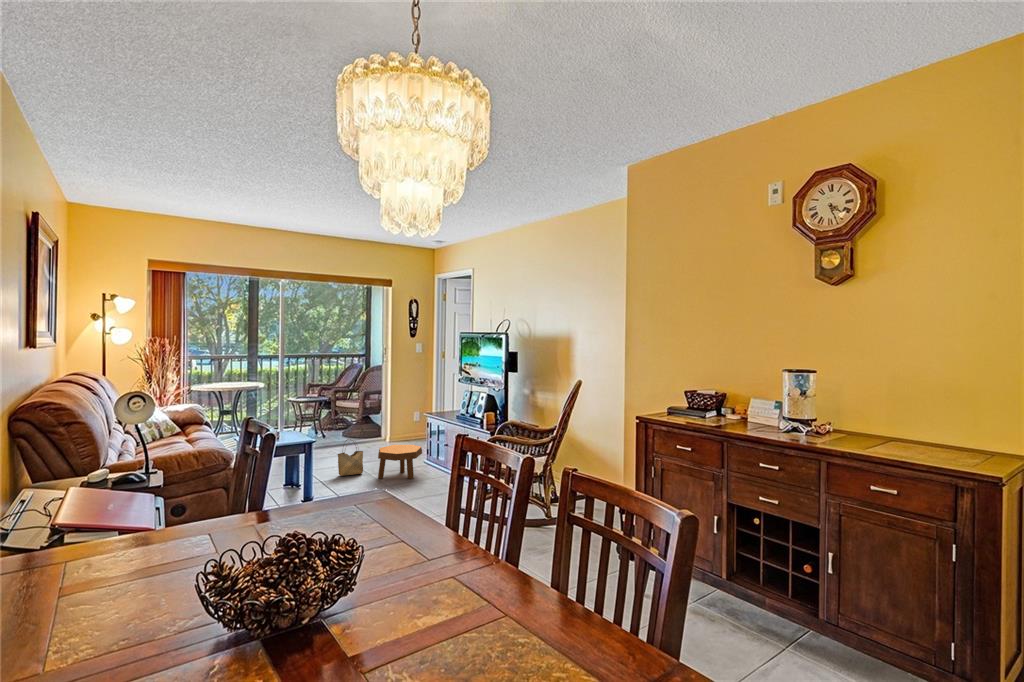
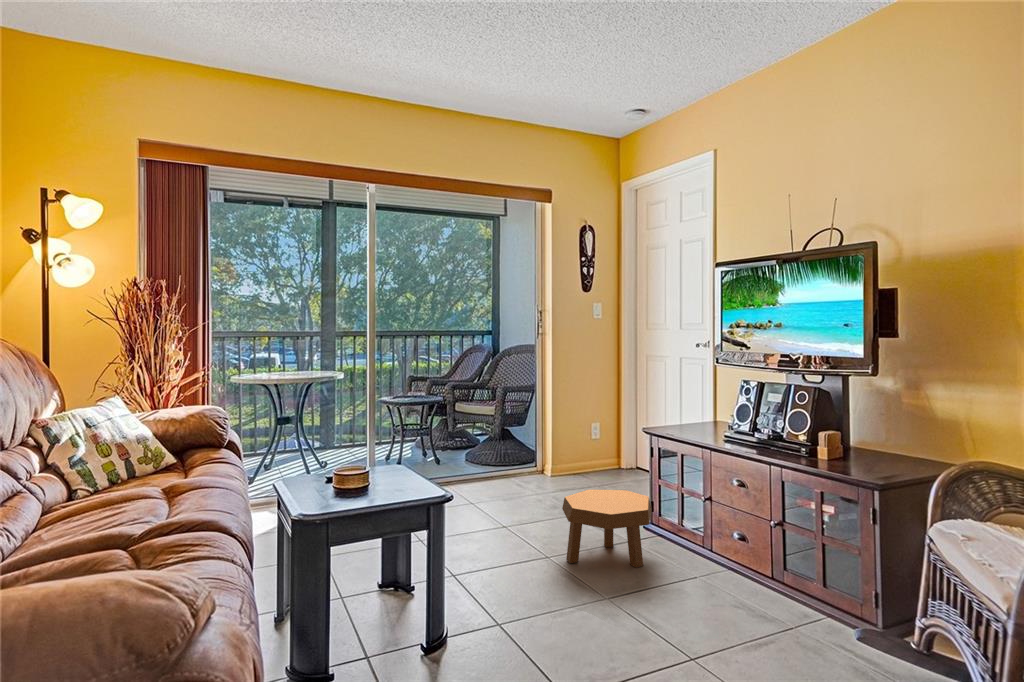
woven basket: present [338,439,363,476] -> none [482,476,532,552]

